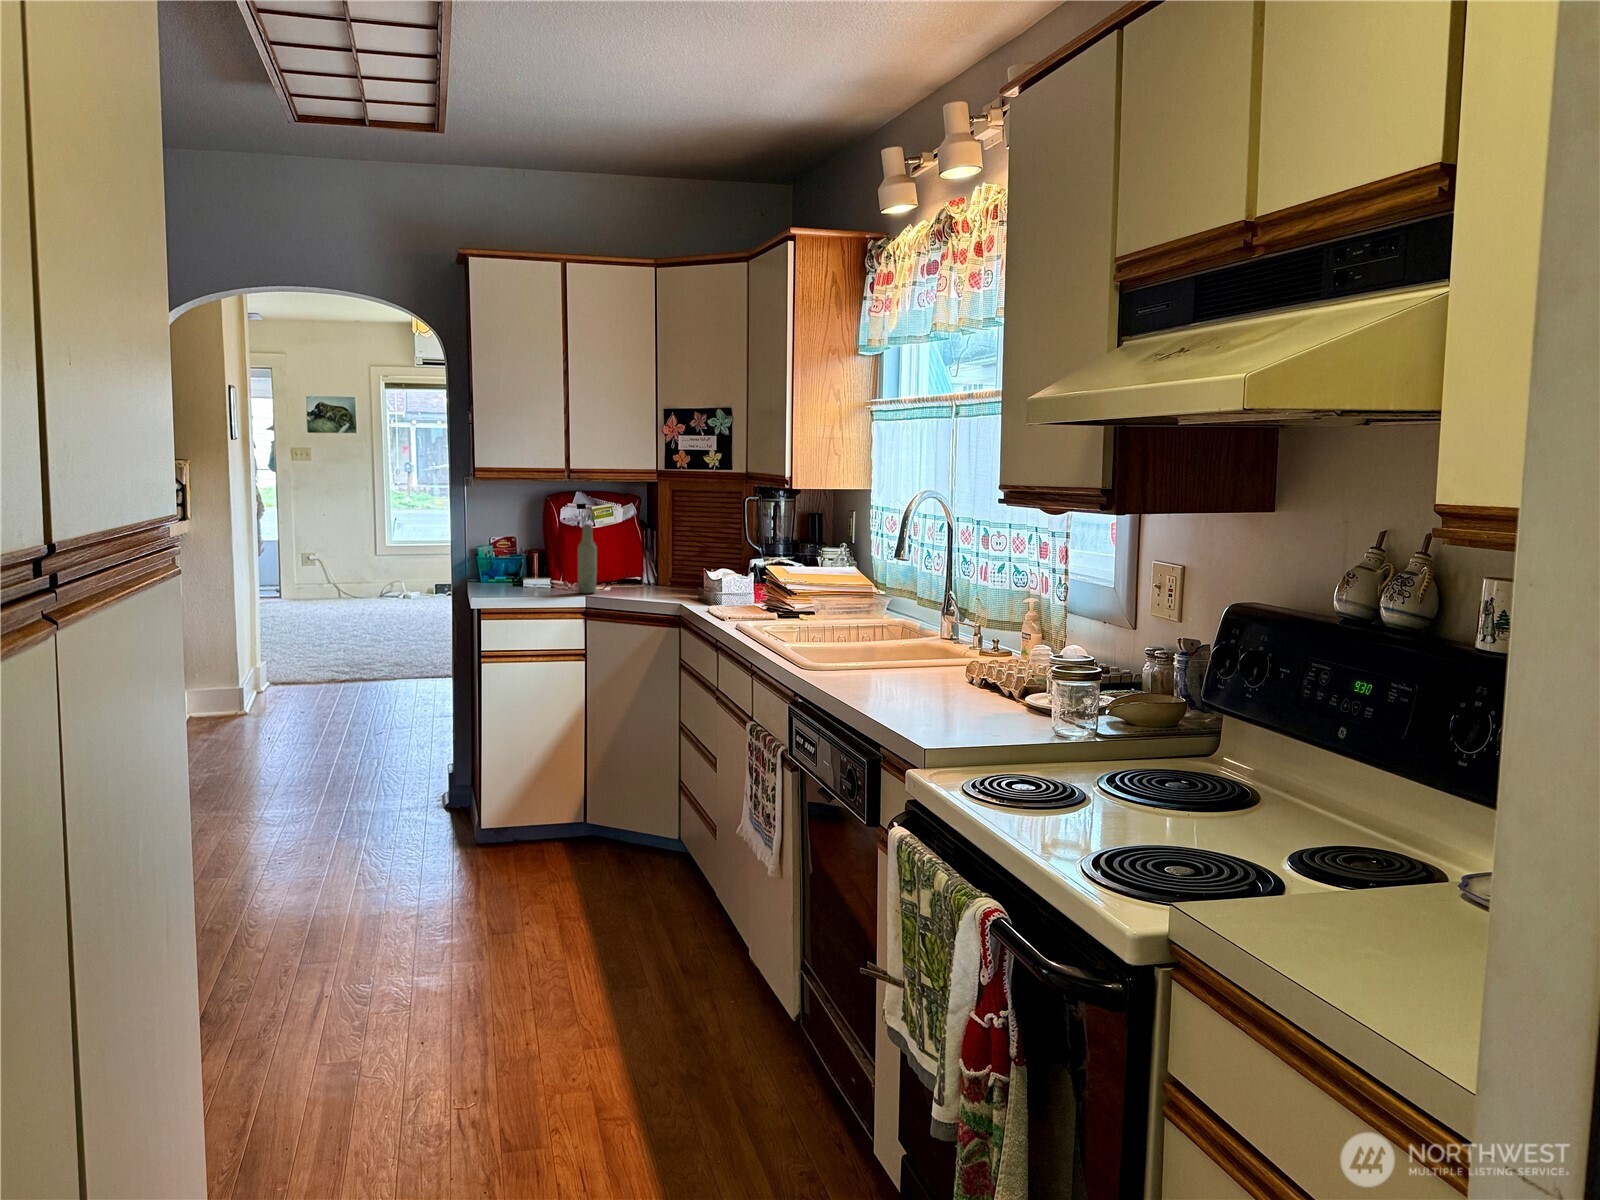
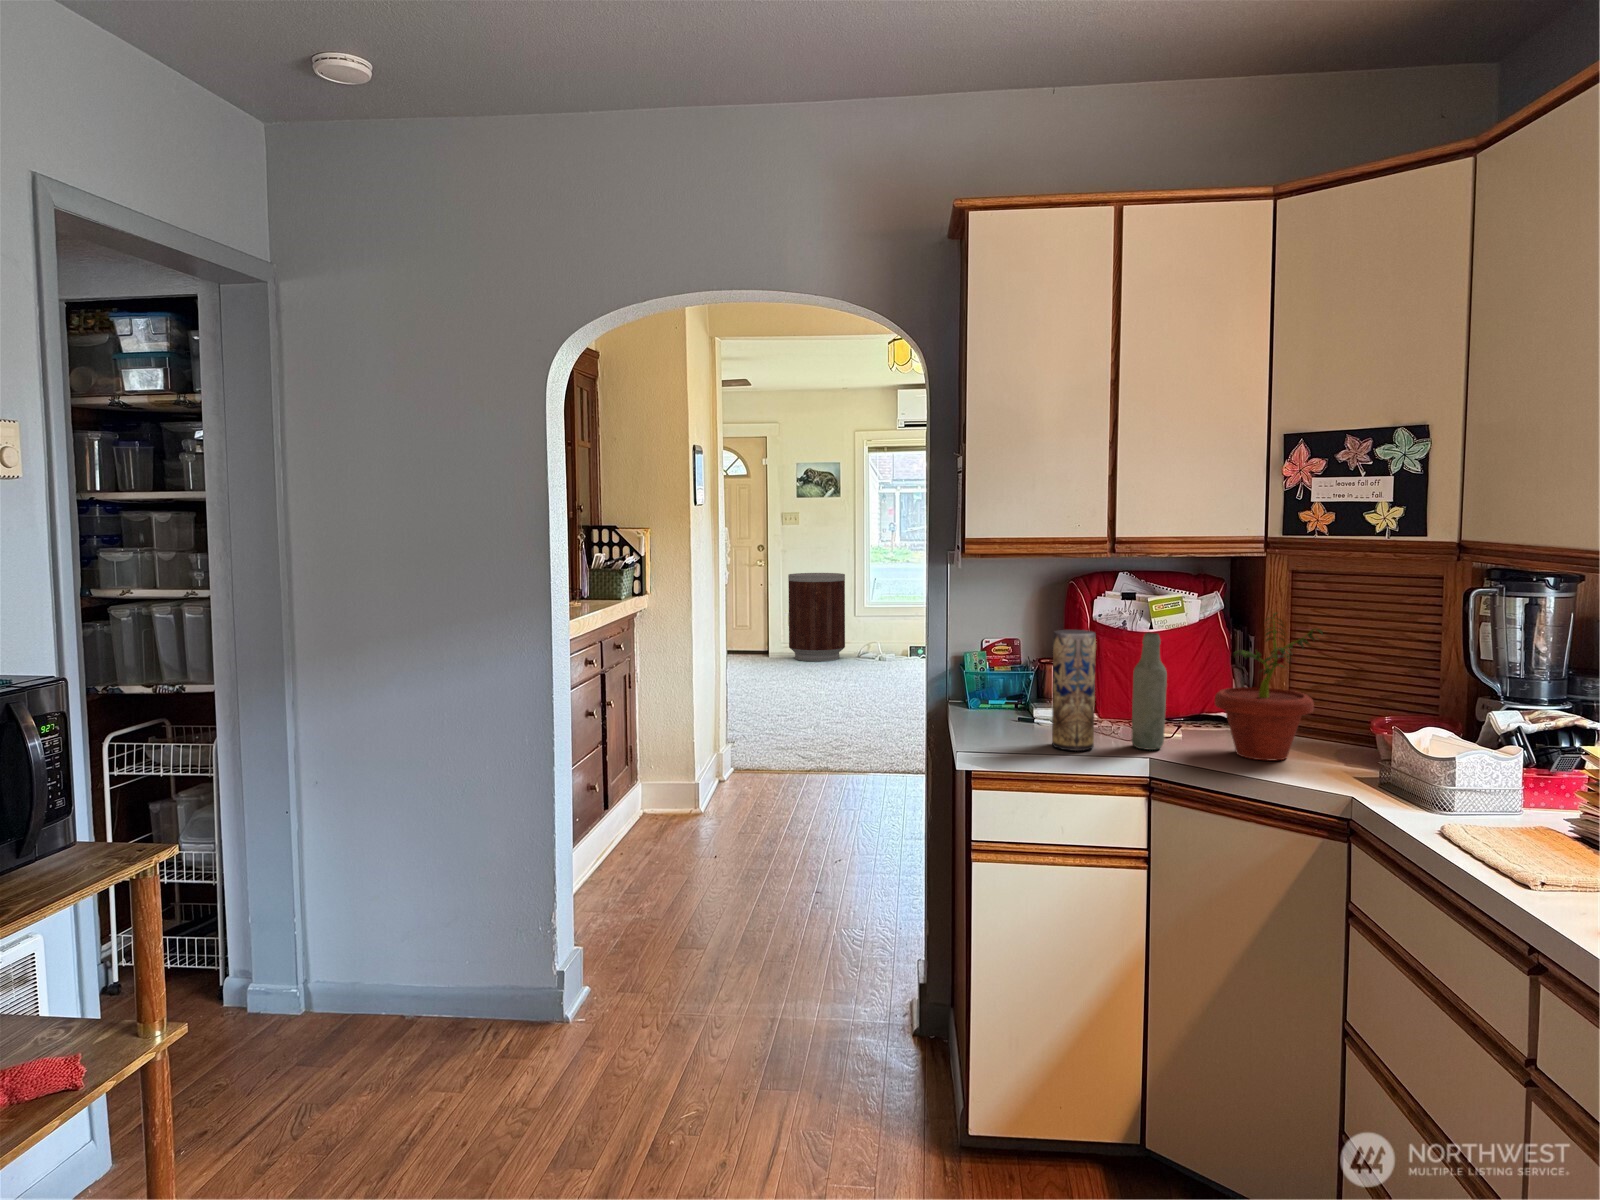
trash can: none [300,511,365,602] -> present [788,573,845,661]
potted plant: none [624,512,679,595] -> present [1215,613,1323,760]
vase: none [530,523,555,594] -> present [1052,630,1096,751]

